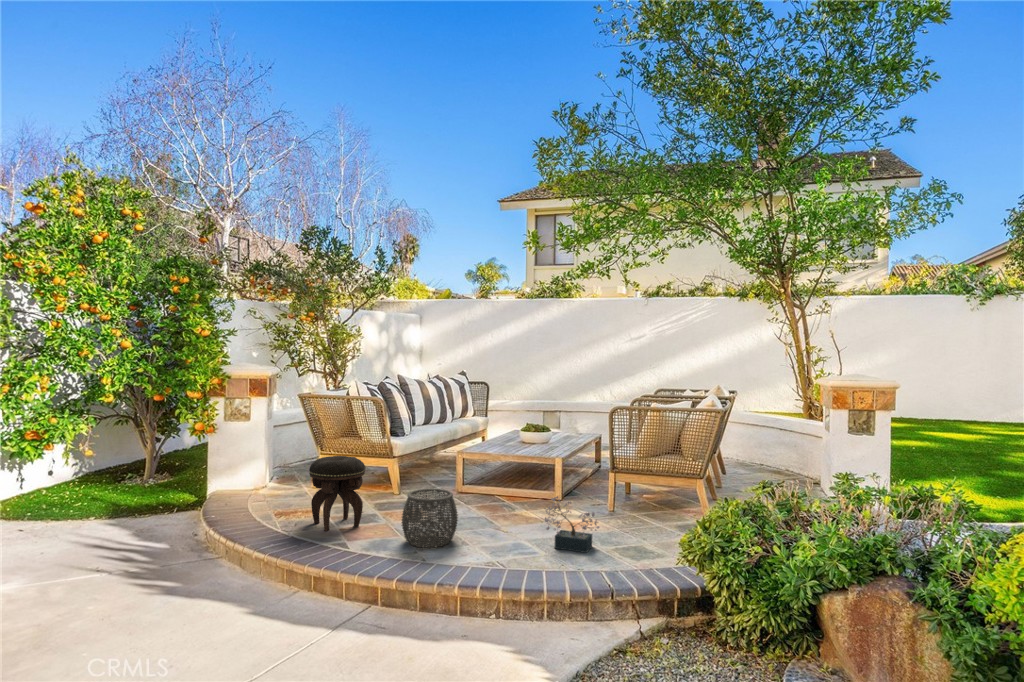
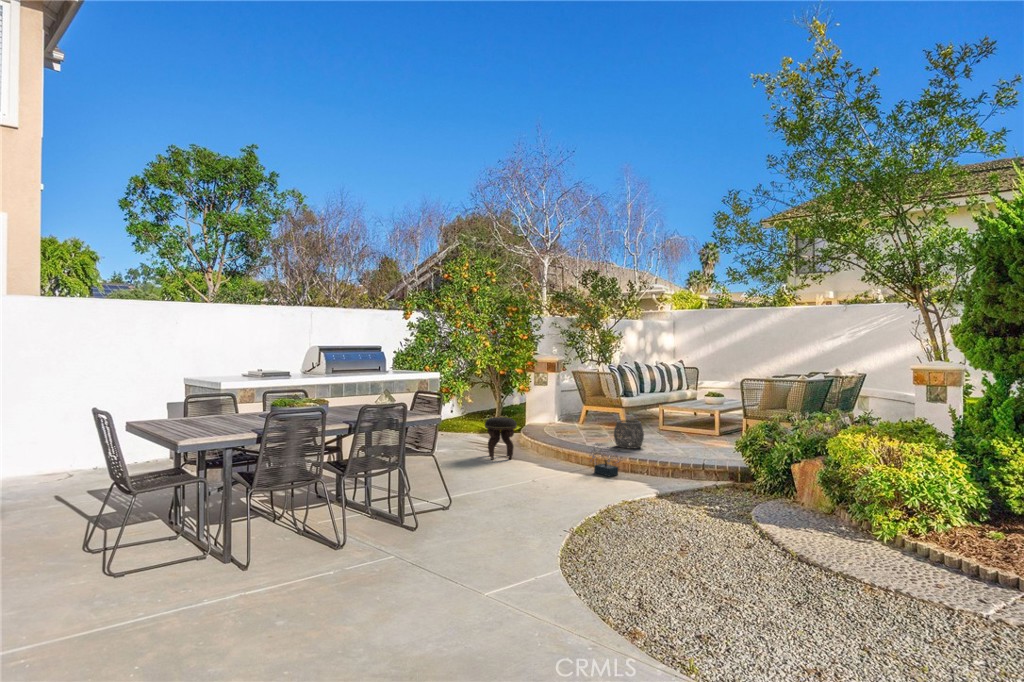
footstool: present [309,456,365,531] -> present [485,417,517,460]
decorative plant: present [544,497,599,553] -> present [590,443,619,476]

